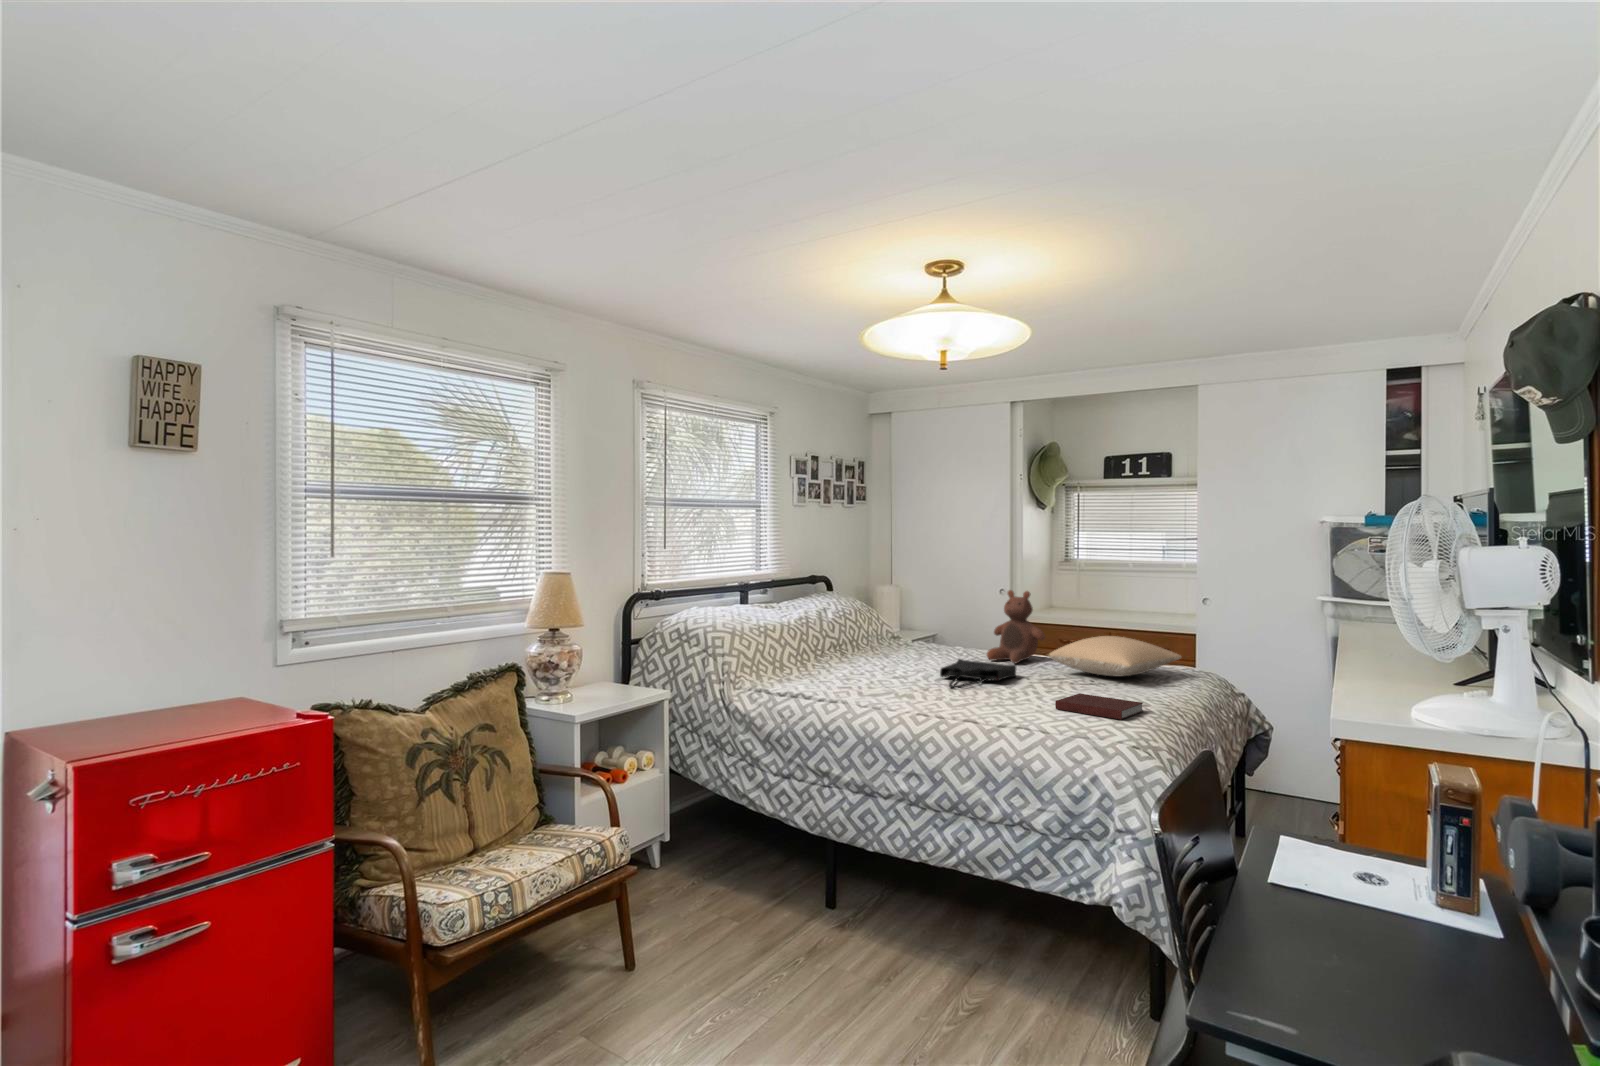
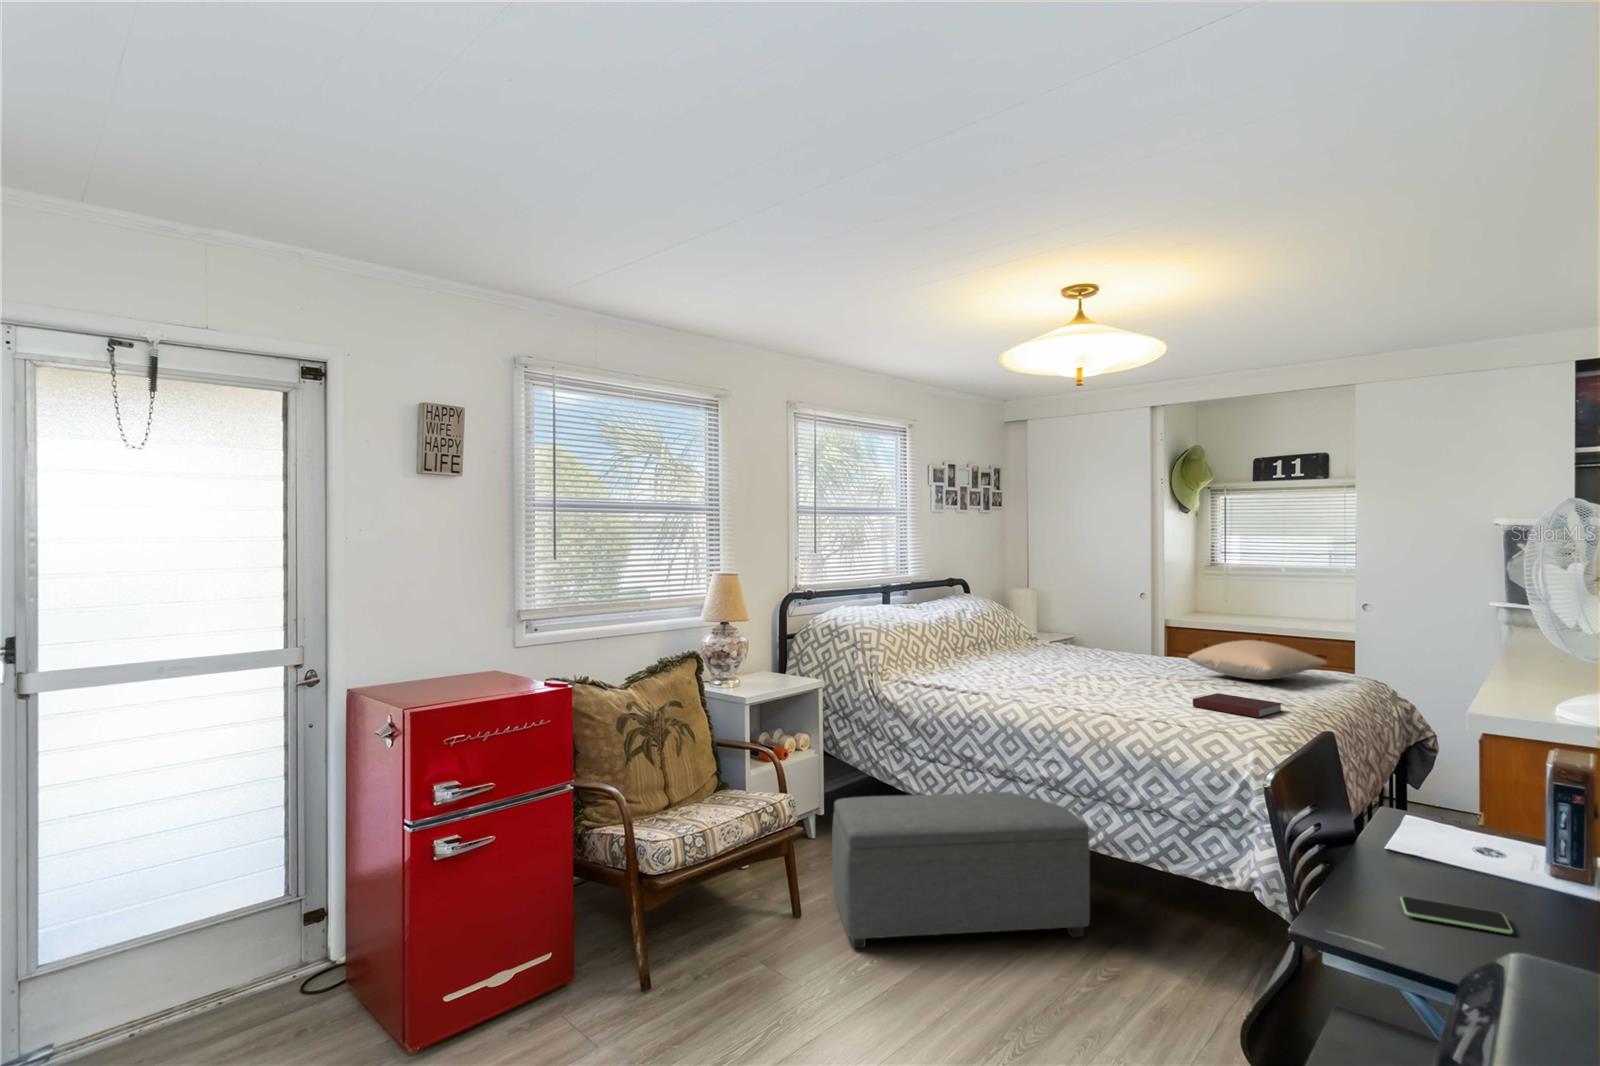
stuffed bear: present [987,590,1045,663] -> none [1125,594,1185,665]
tote bag: present [940,659,1016,688] -> none [1078,659,1155,686]
ottoman: none [672,806,951,1004] -> present [832,791,1090,948]
smartphone: none [1311,962,1446,1011] -> present [1400,896,1513,934]

